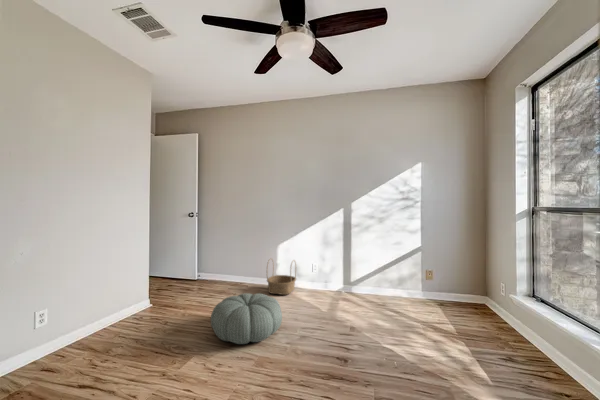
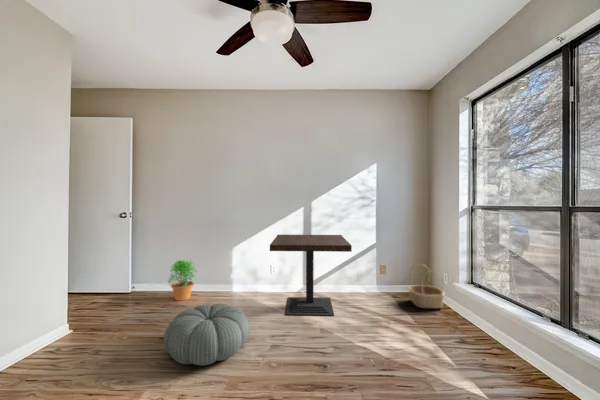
side table: none [306,234,386,316] -> present [270,235,352,316]
potted plant: none [224,253,252,289] -> present [168,260,196,301]
basket: present [267,264,296,295] -> present [408,271,445,308]

